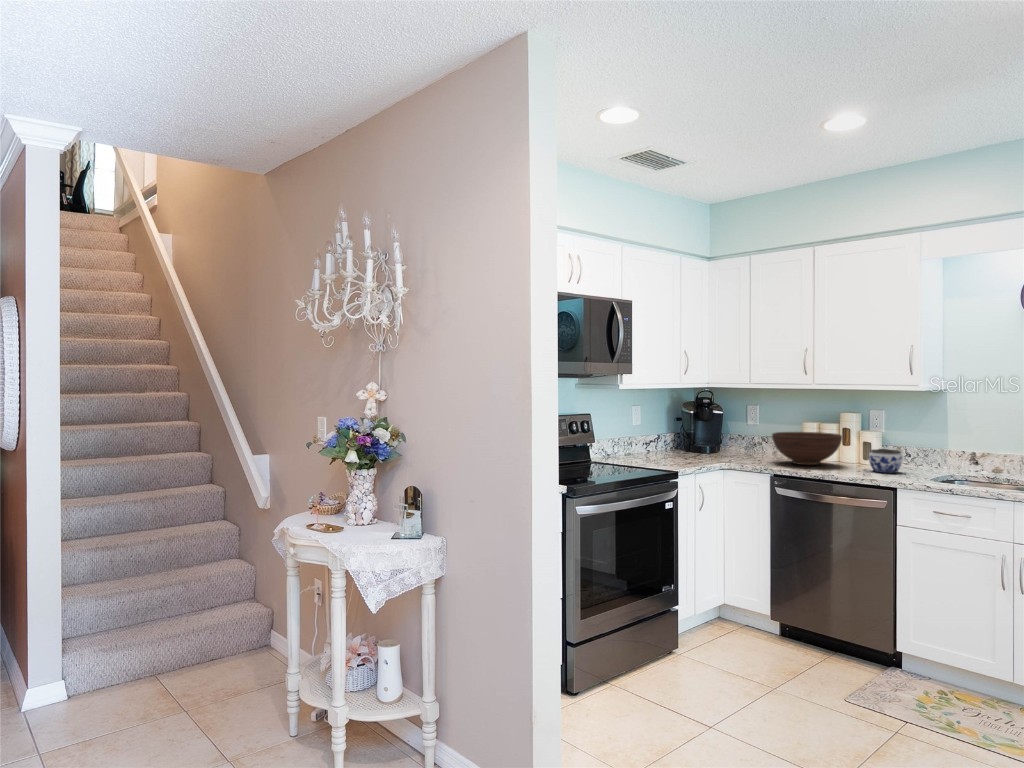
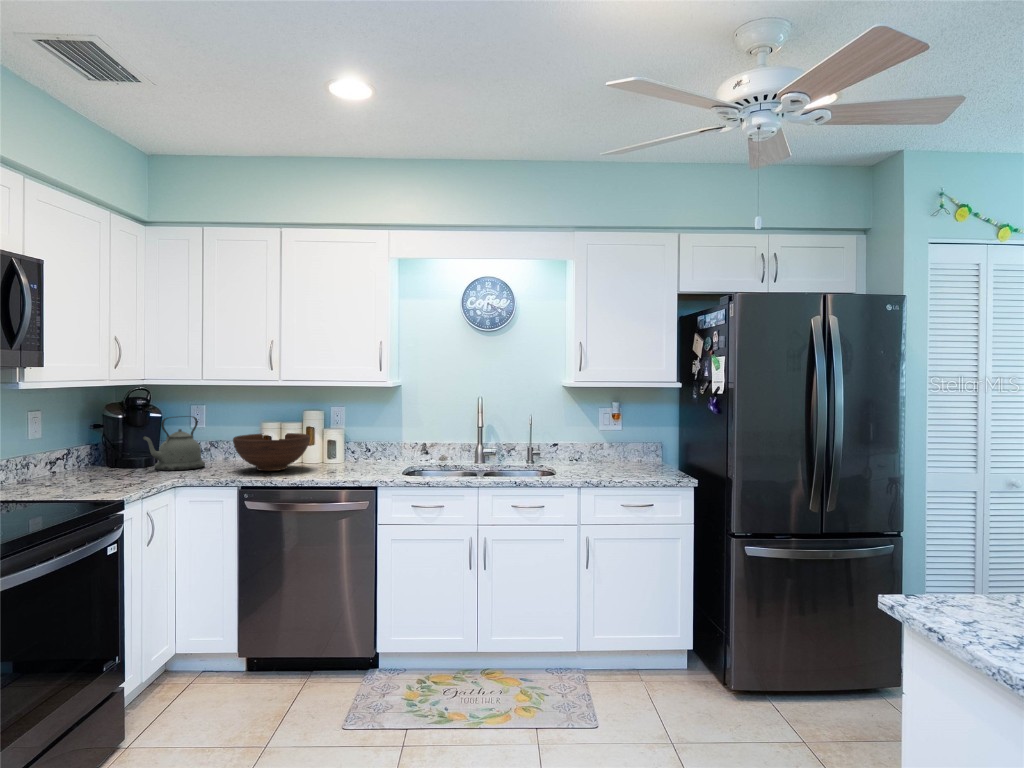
kettle: none [705,414,754,458] -> present [143,416,205,471]
jar: present [869,449,902,473] -> none [339,447,370,471]

